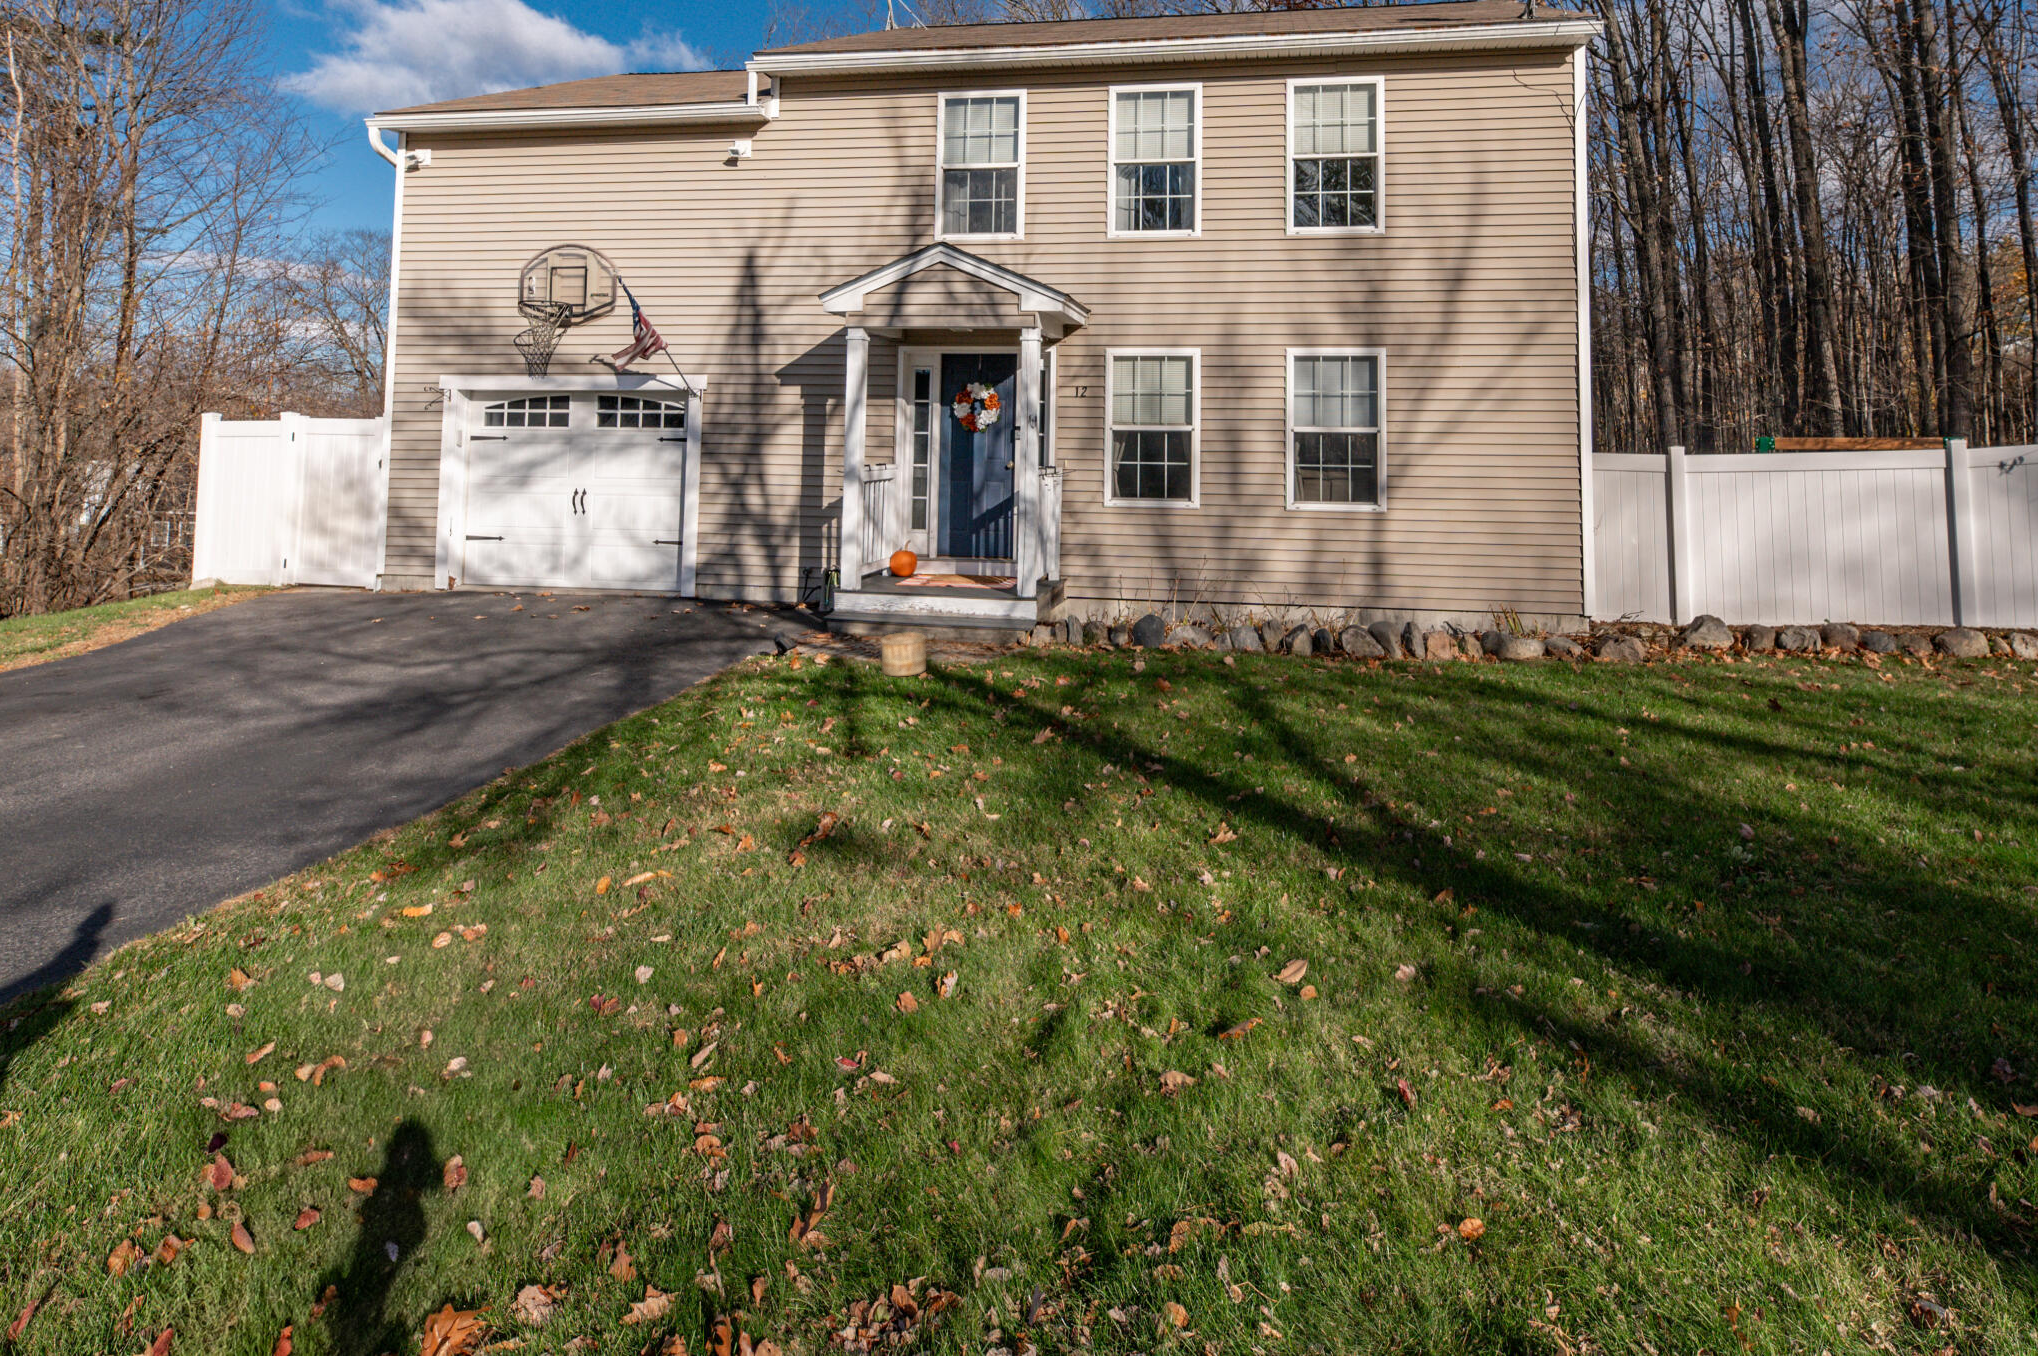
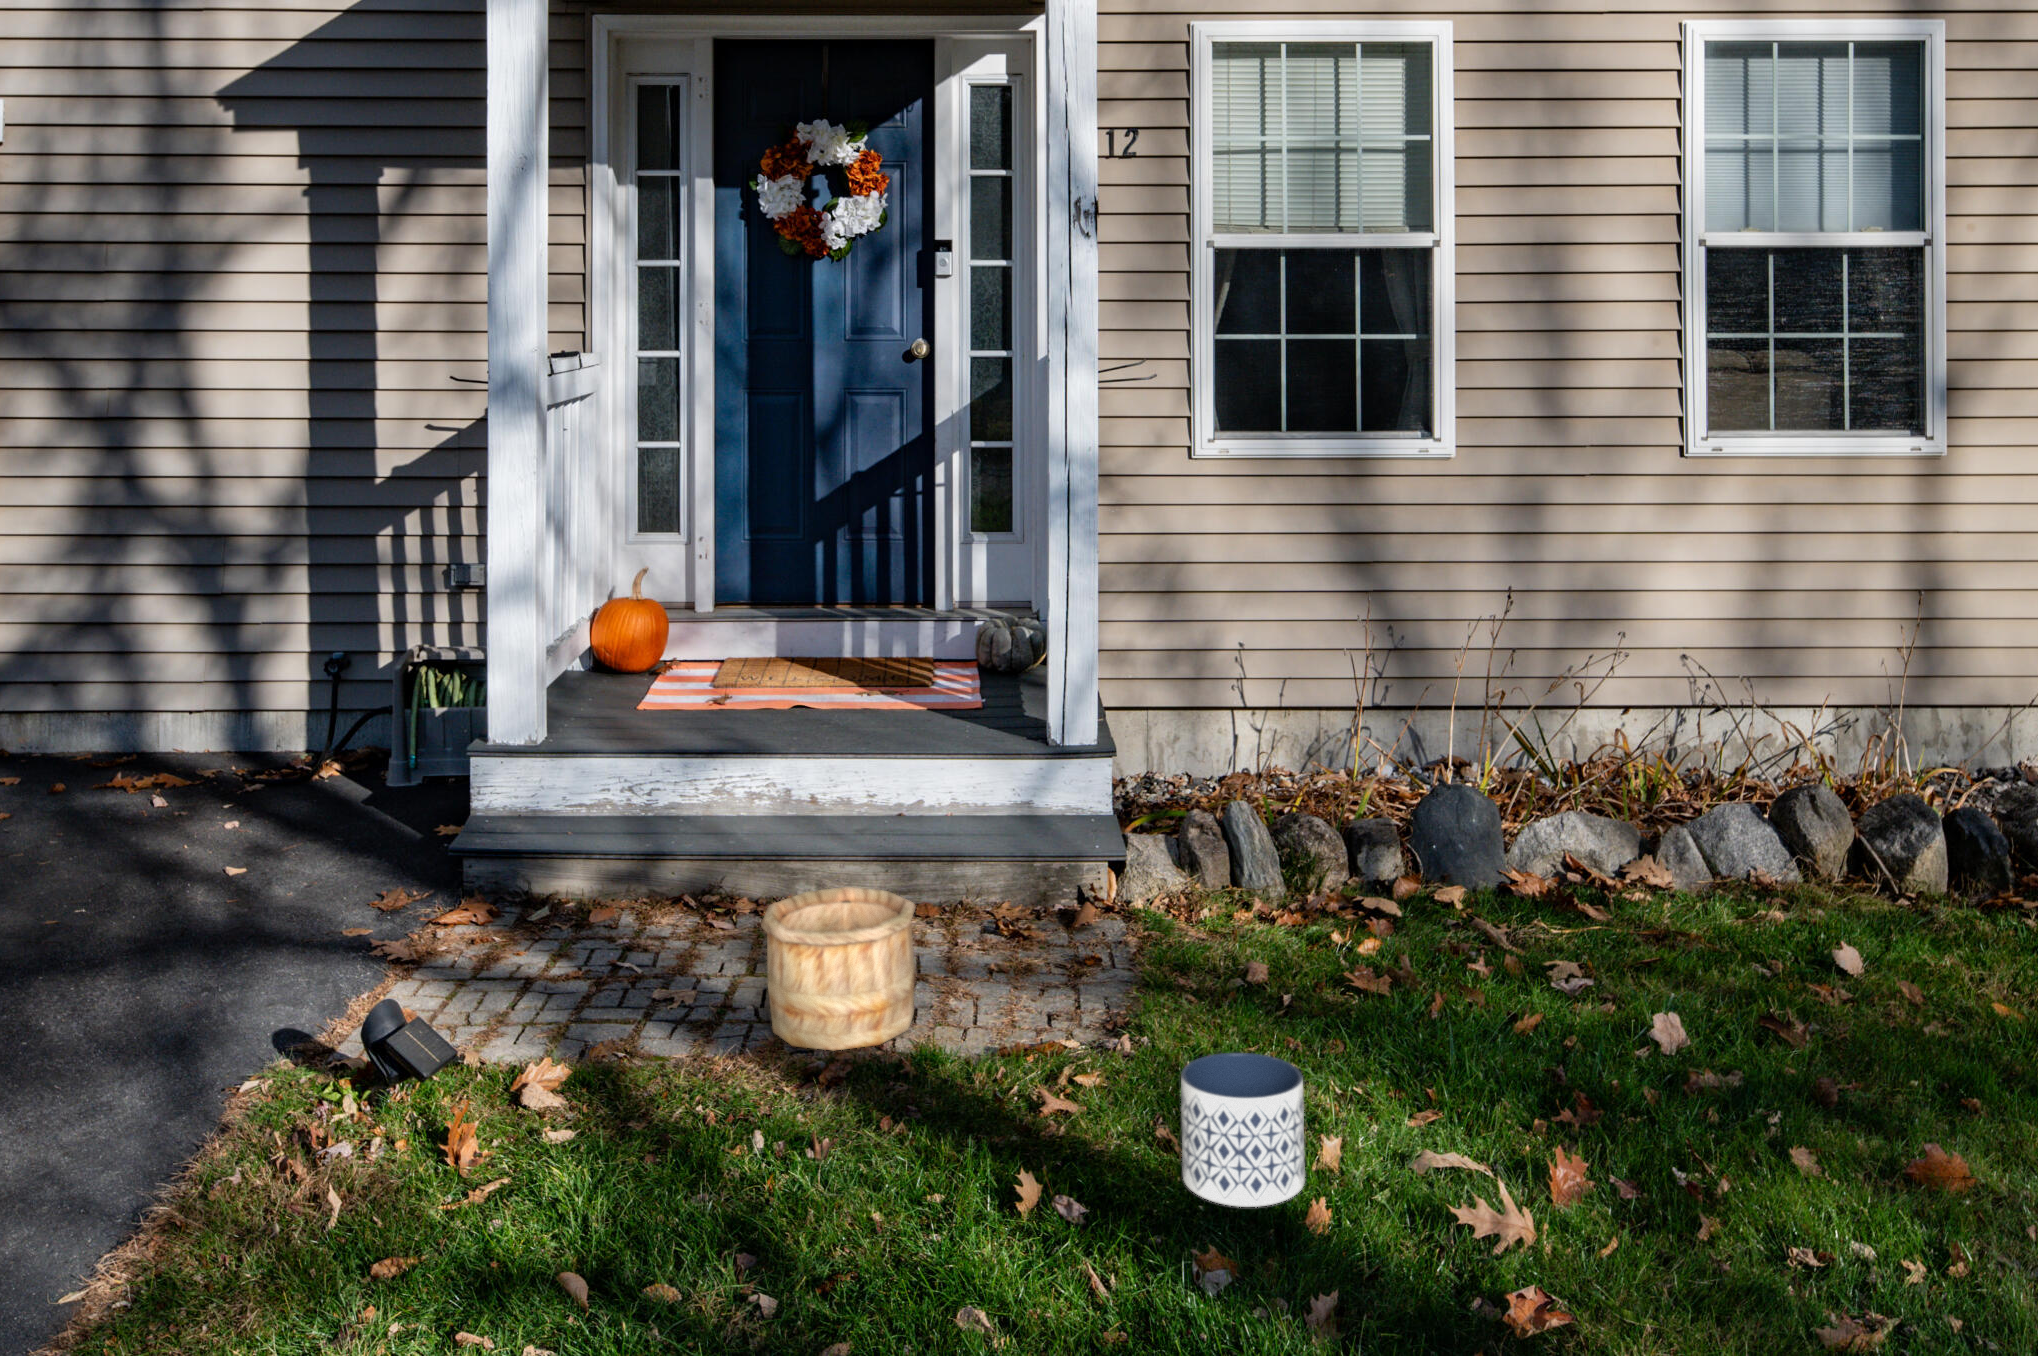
planter: none [960,670,993,708] -> present [1181,1053,1305,1207]

